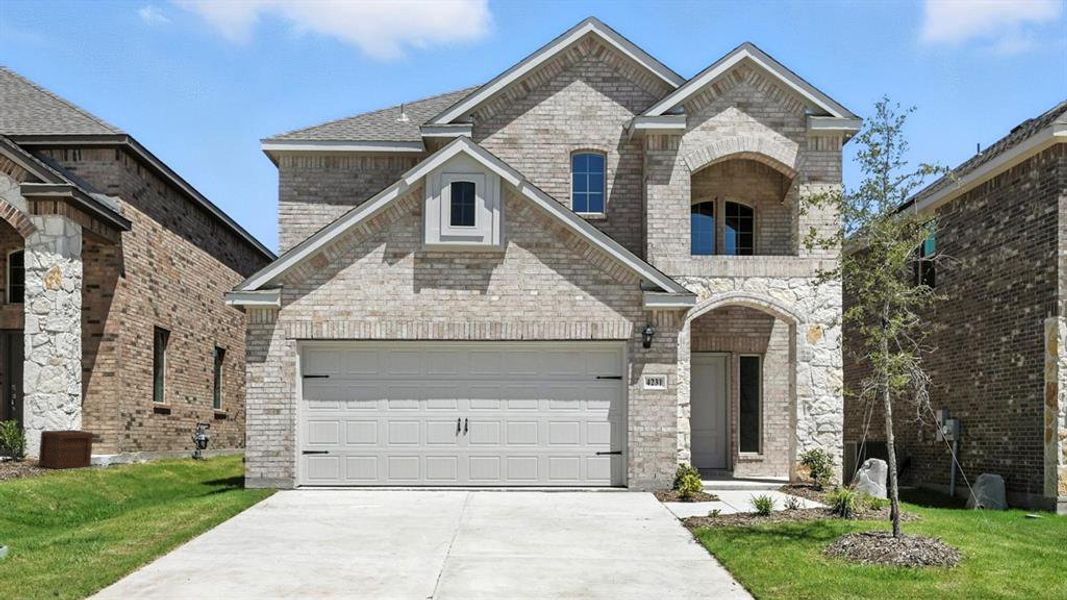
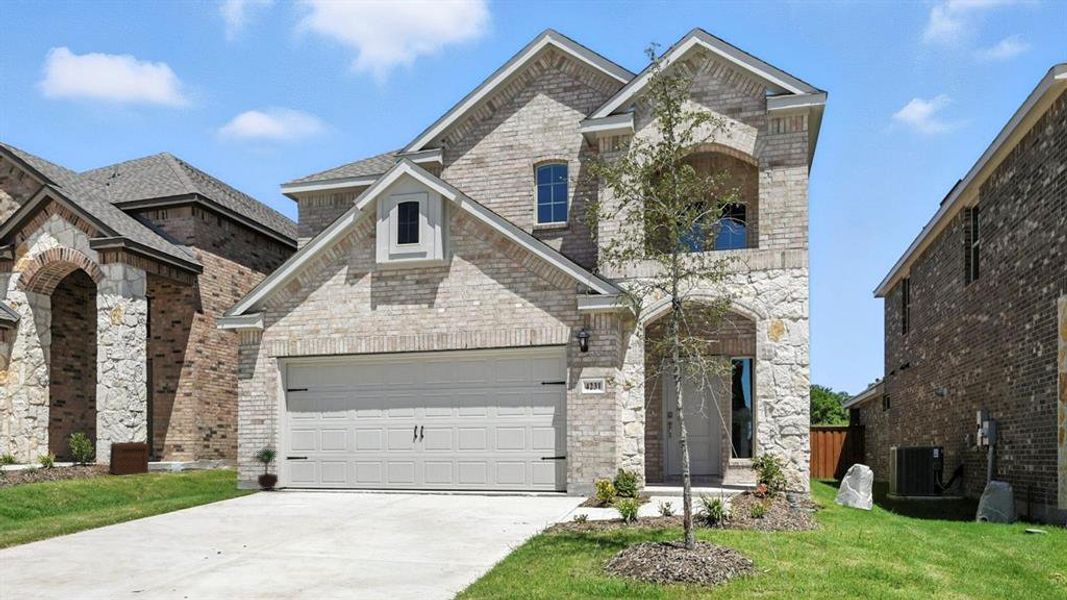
potted tree: none [275,435,306,485] -> present [254,448,278,489]

